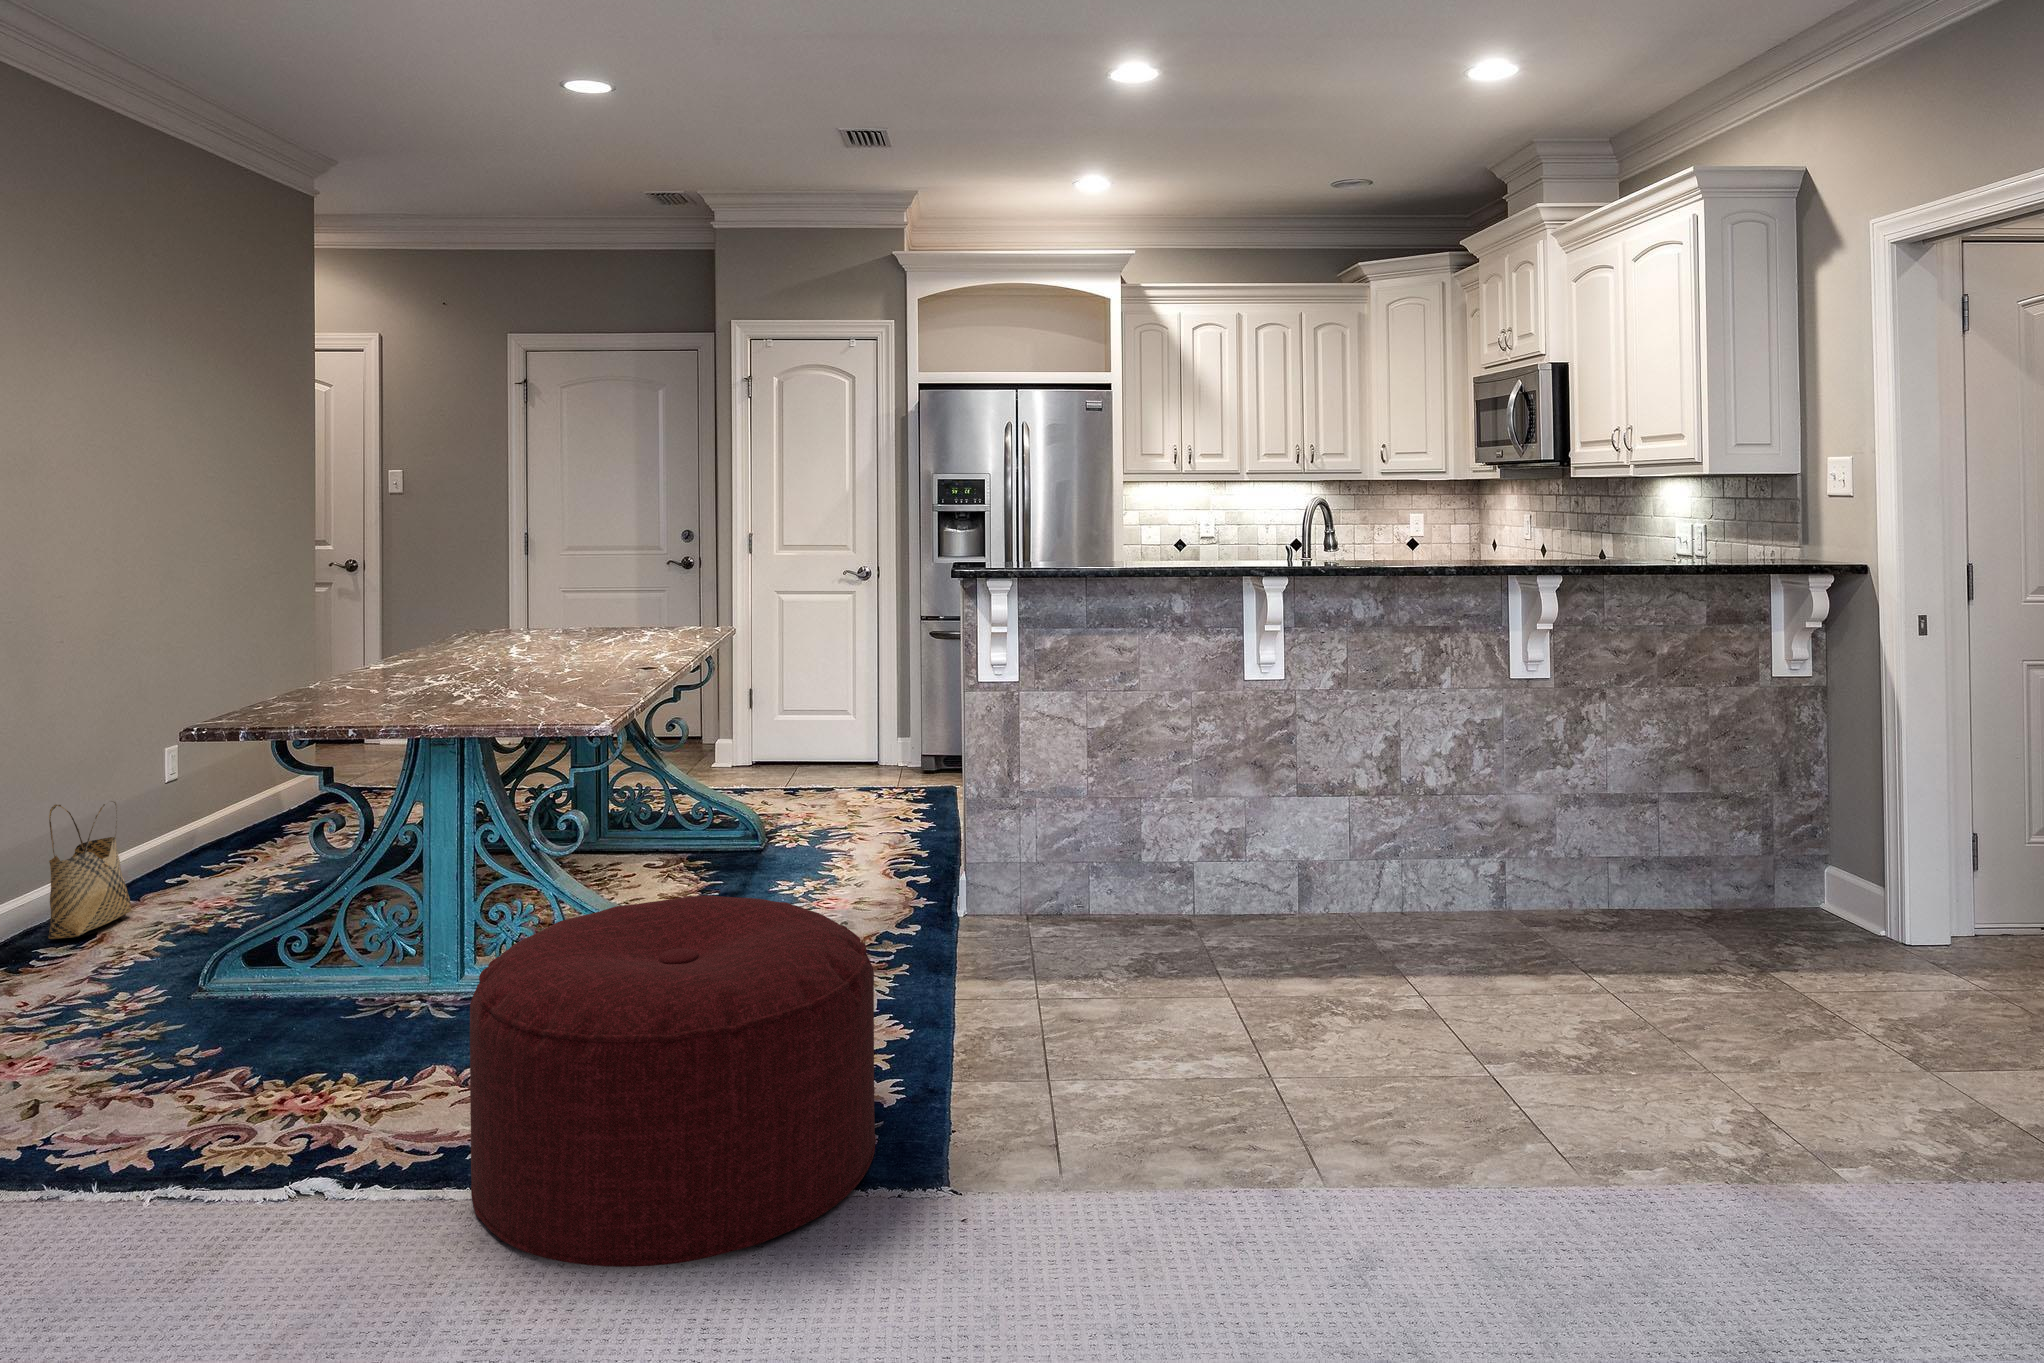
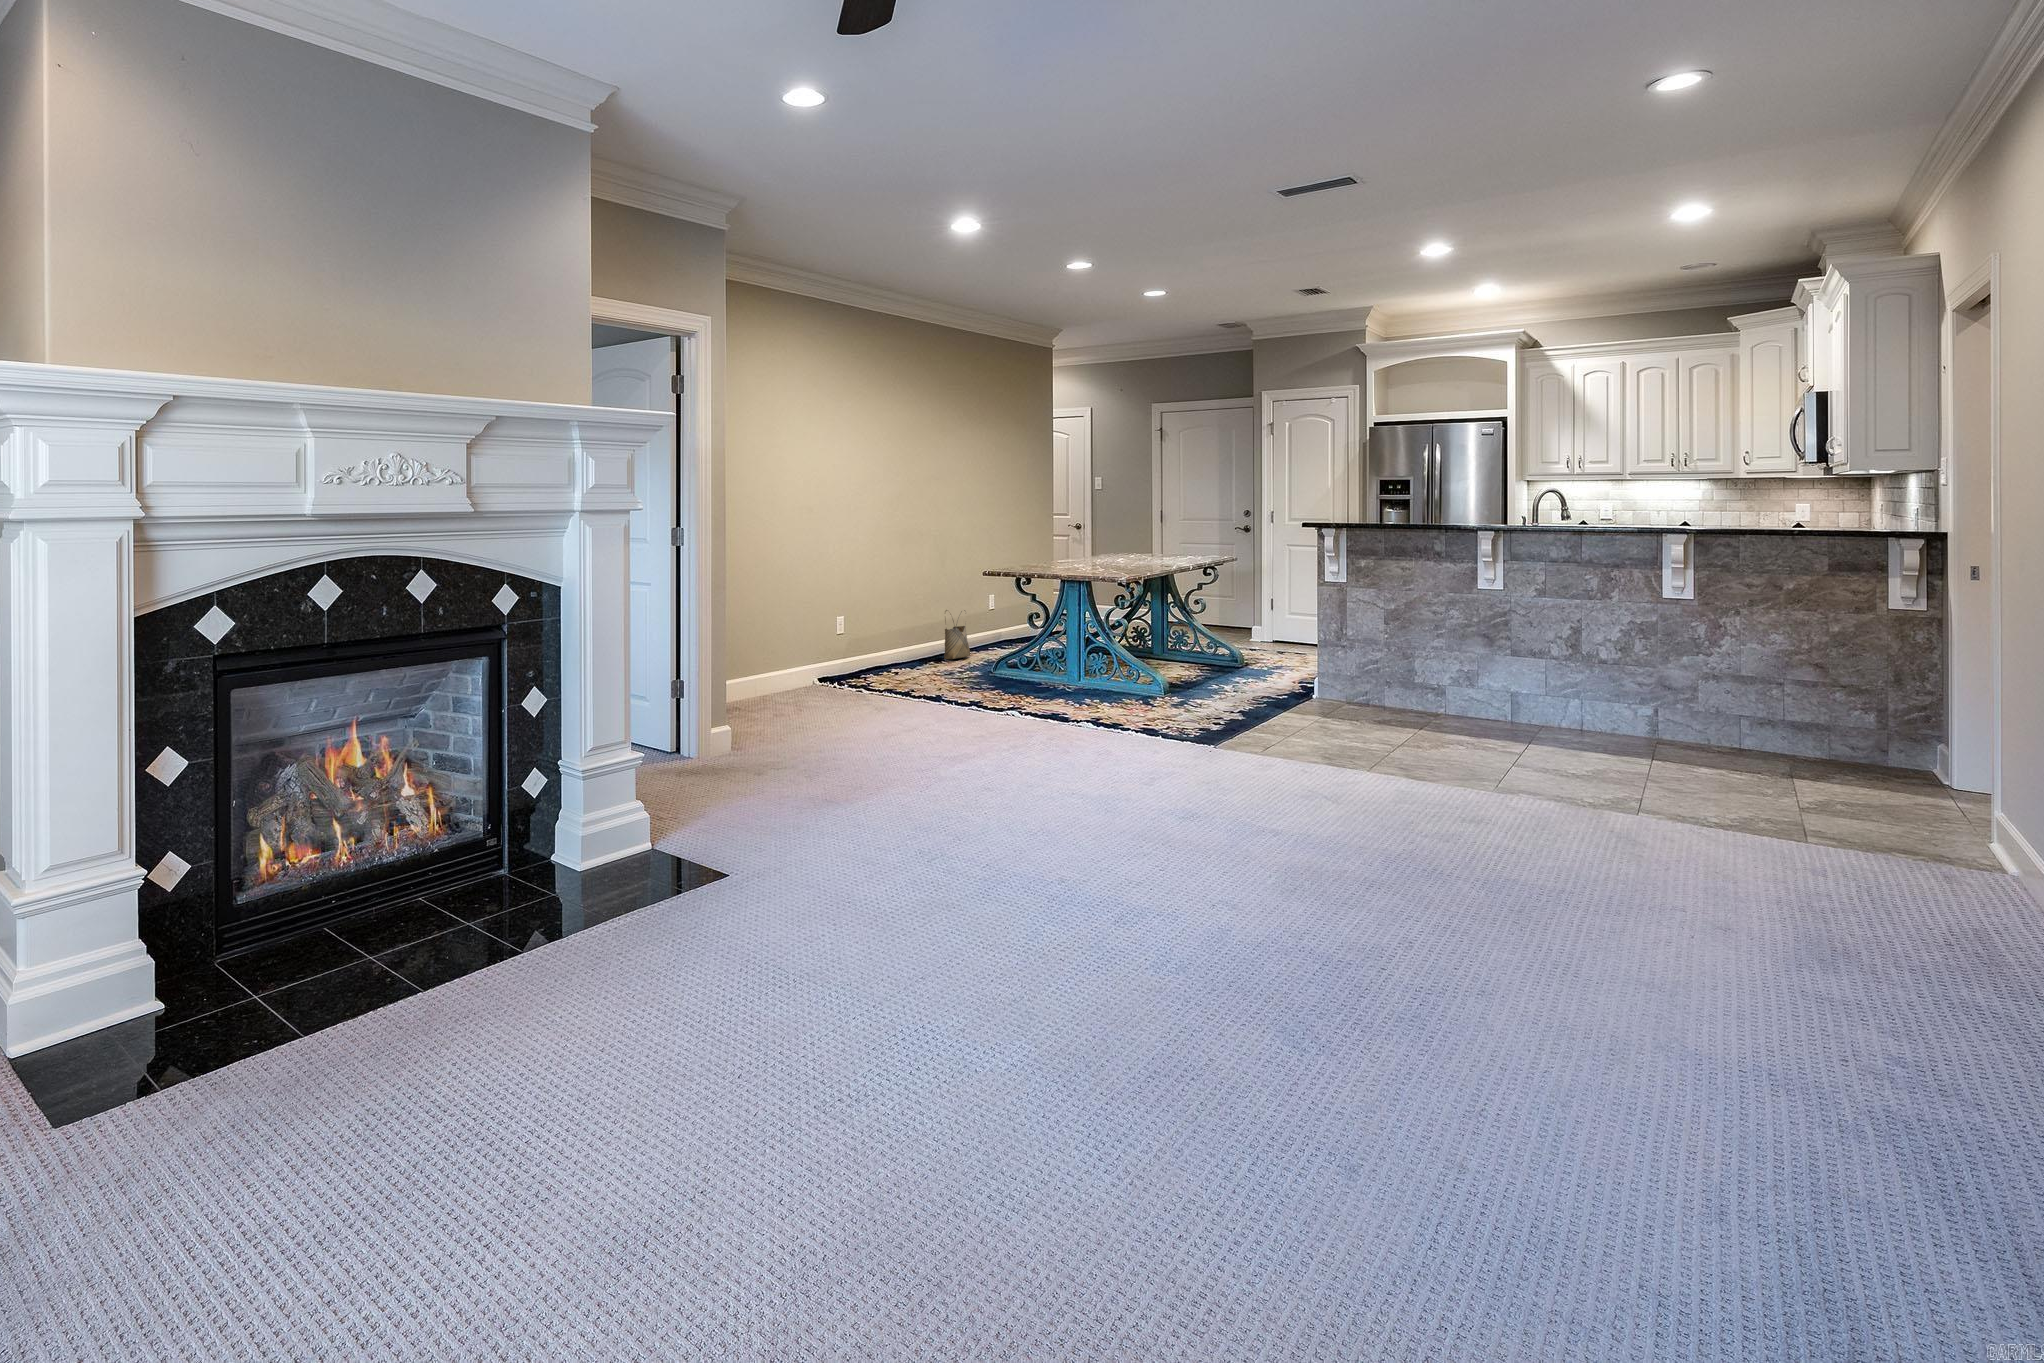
ottoman: present [470,895,875,1267] -> none [1061,642,1204,742]

